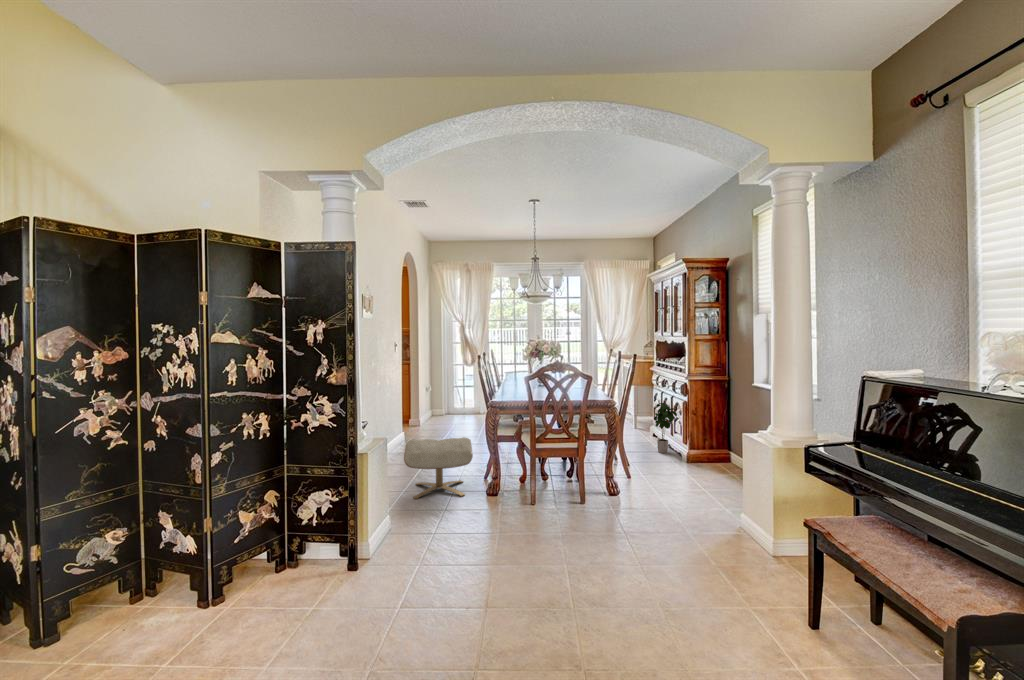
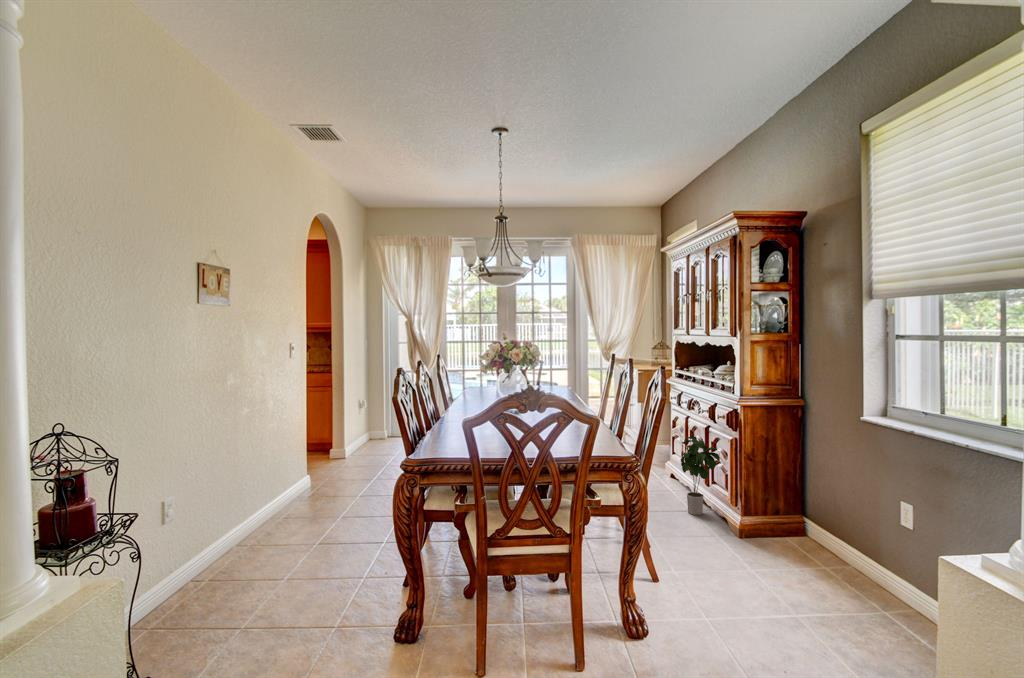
ottoman: present [404,437,473,499] -> none [234,518,379,654]

